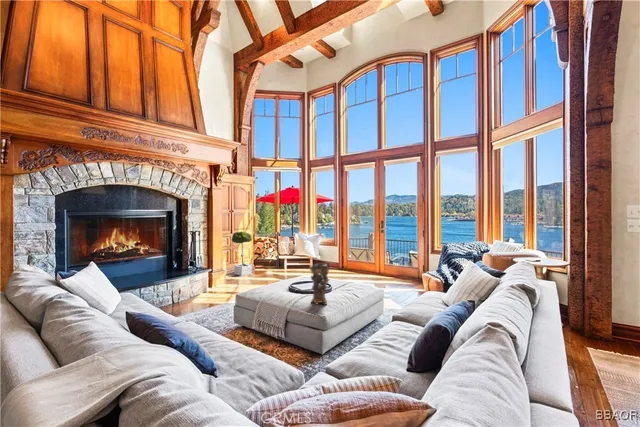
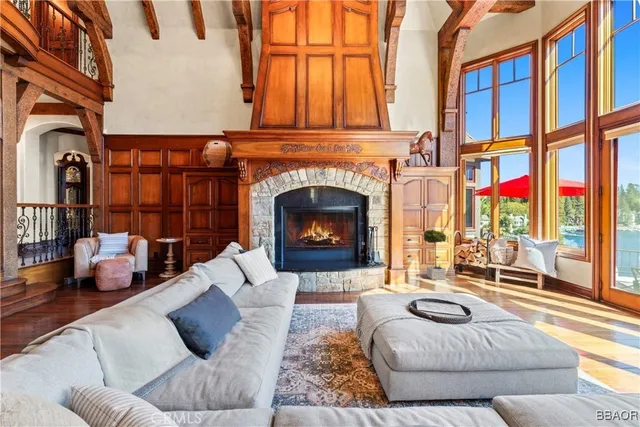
decorative vase: present [309,264,329,304] -> none [402,274,428,332]

